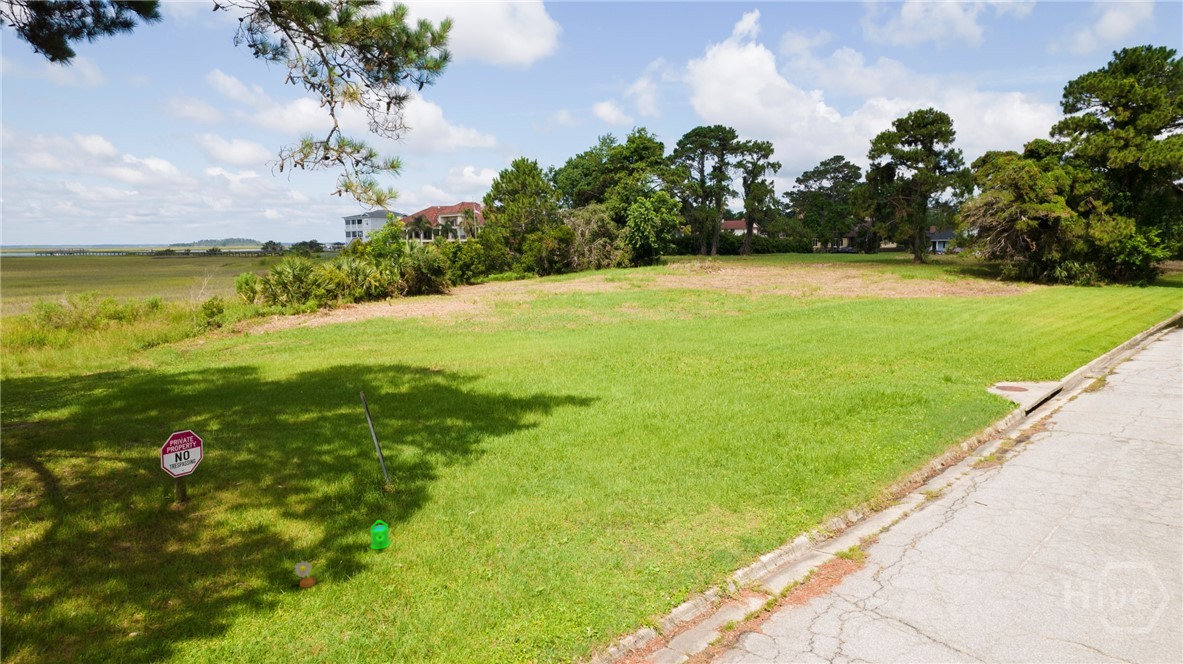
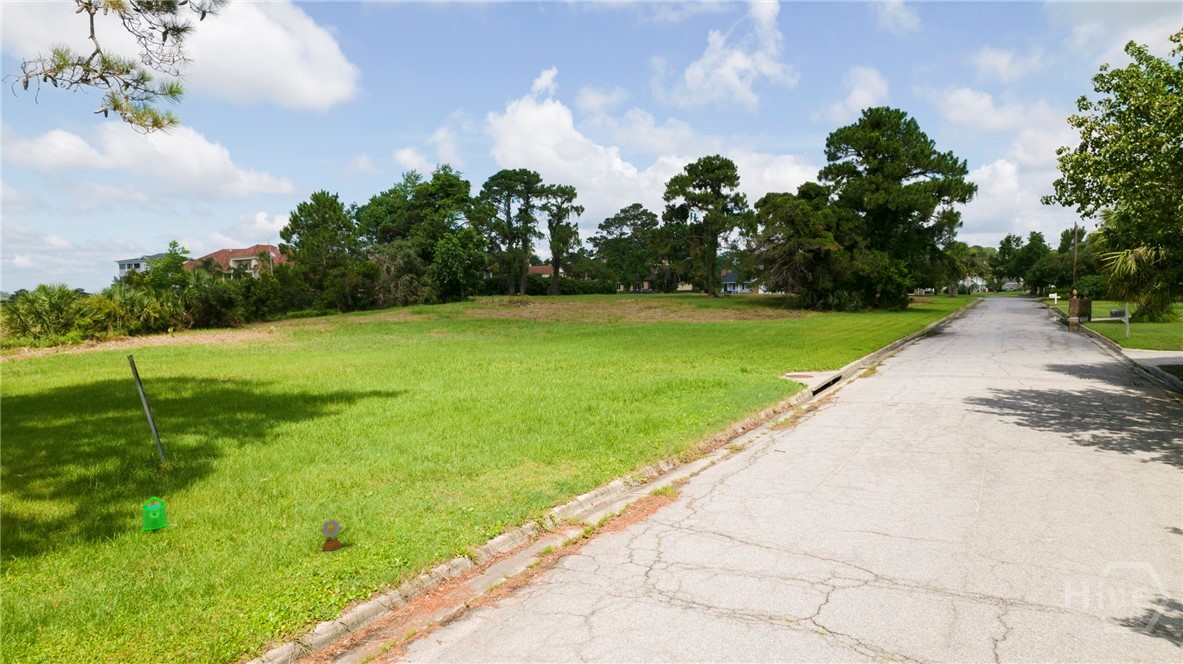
decorative plant: present [294,561,325,588] -> present [318,519,350,551]

